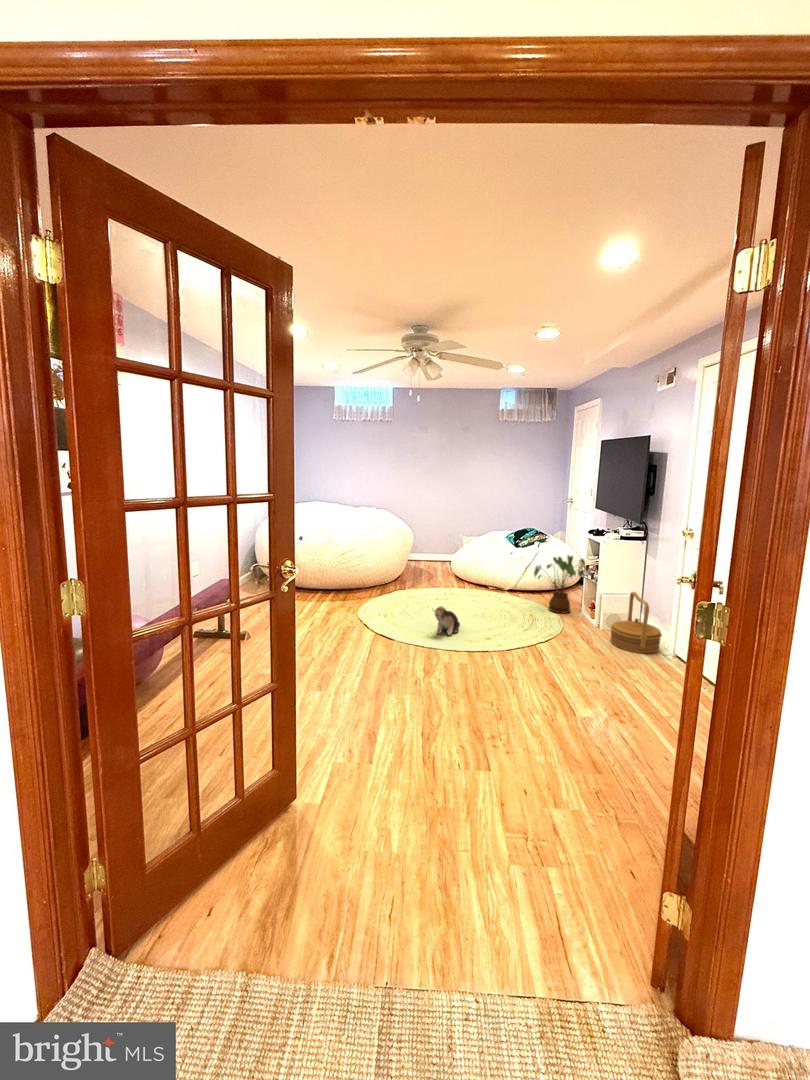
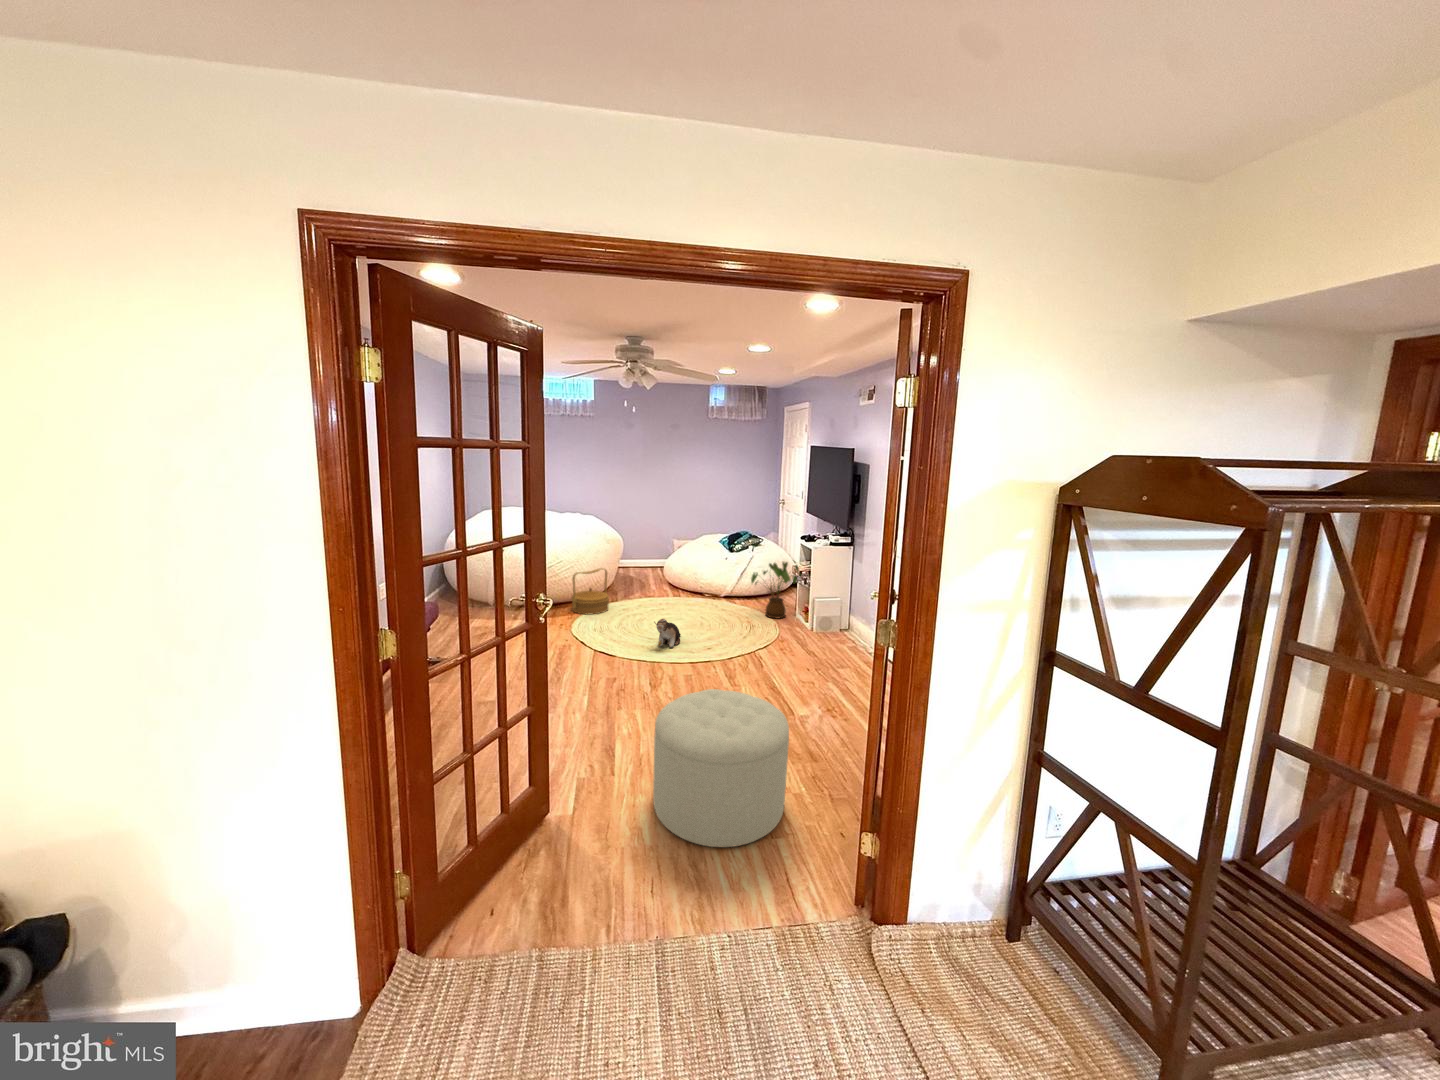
woven basket: present [611,592,662,653] -> present [572,568,610,614]
ottoman: none [407,680,566,872] -> present [653,689,789,847]

